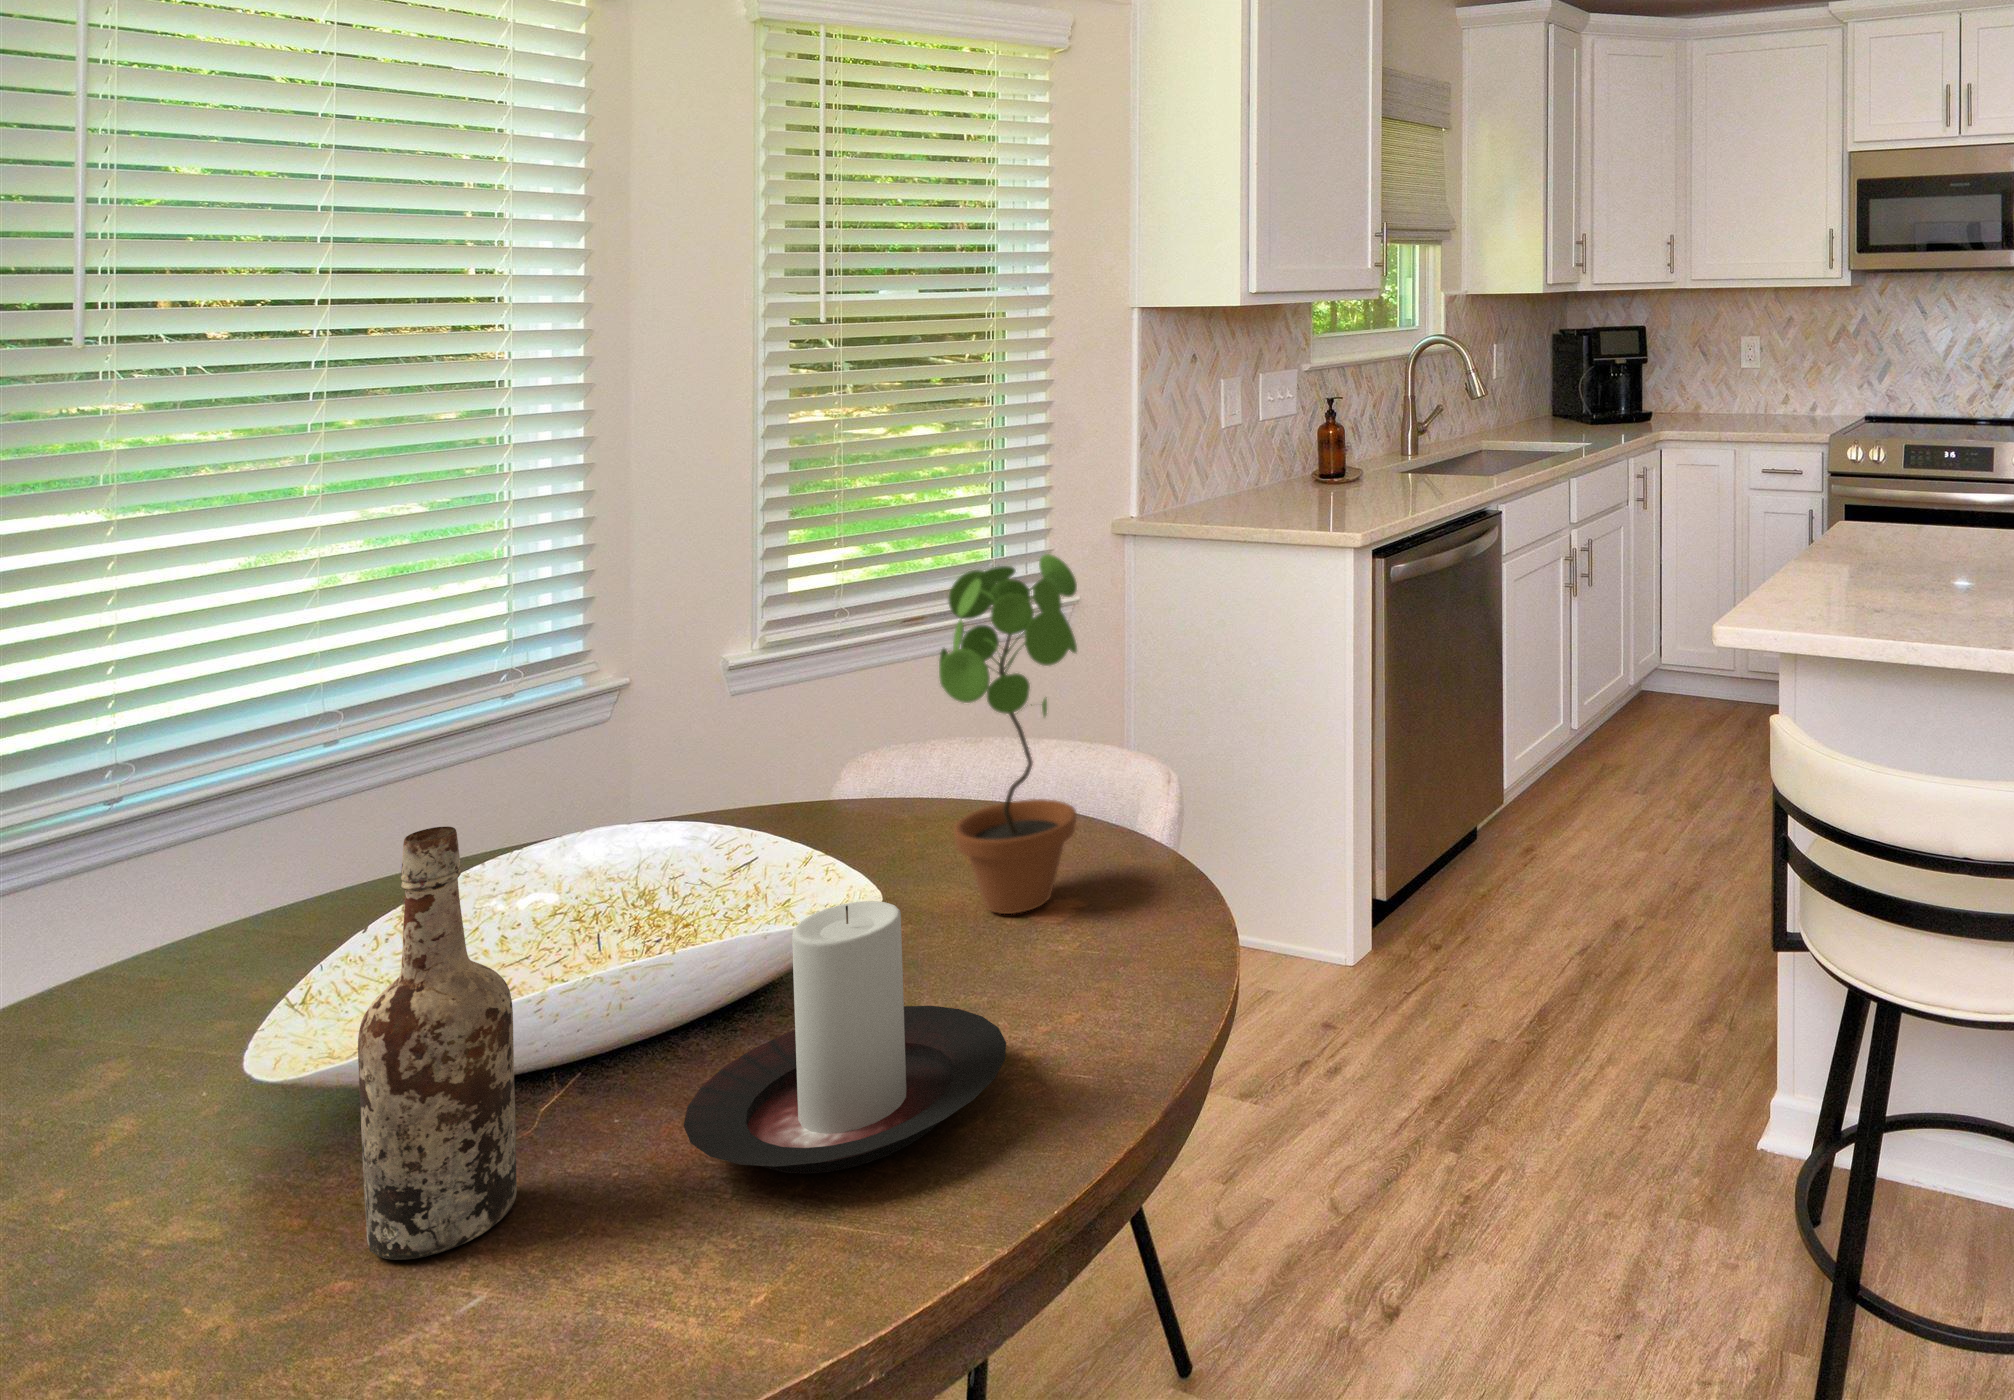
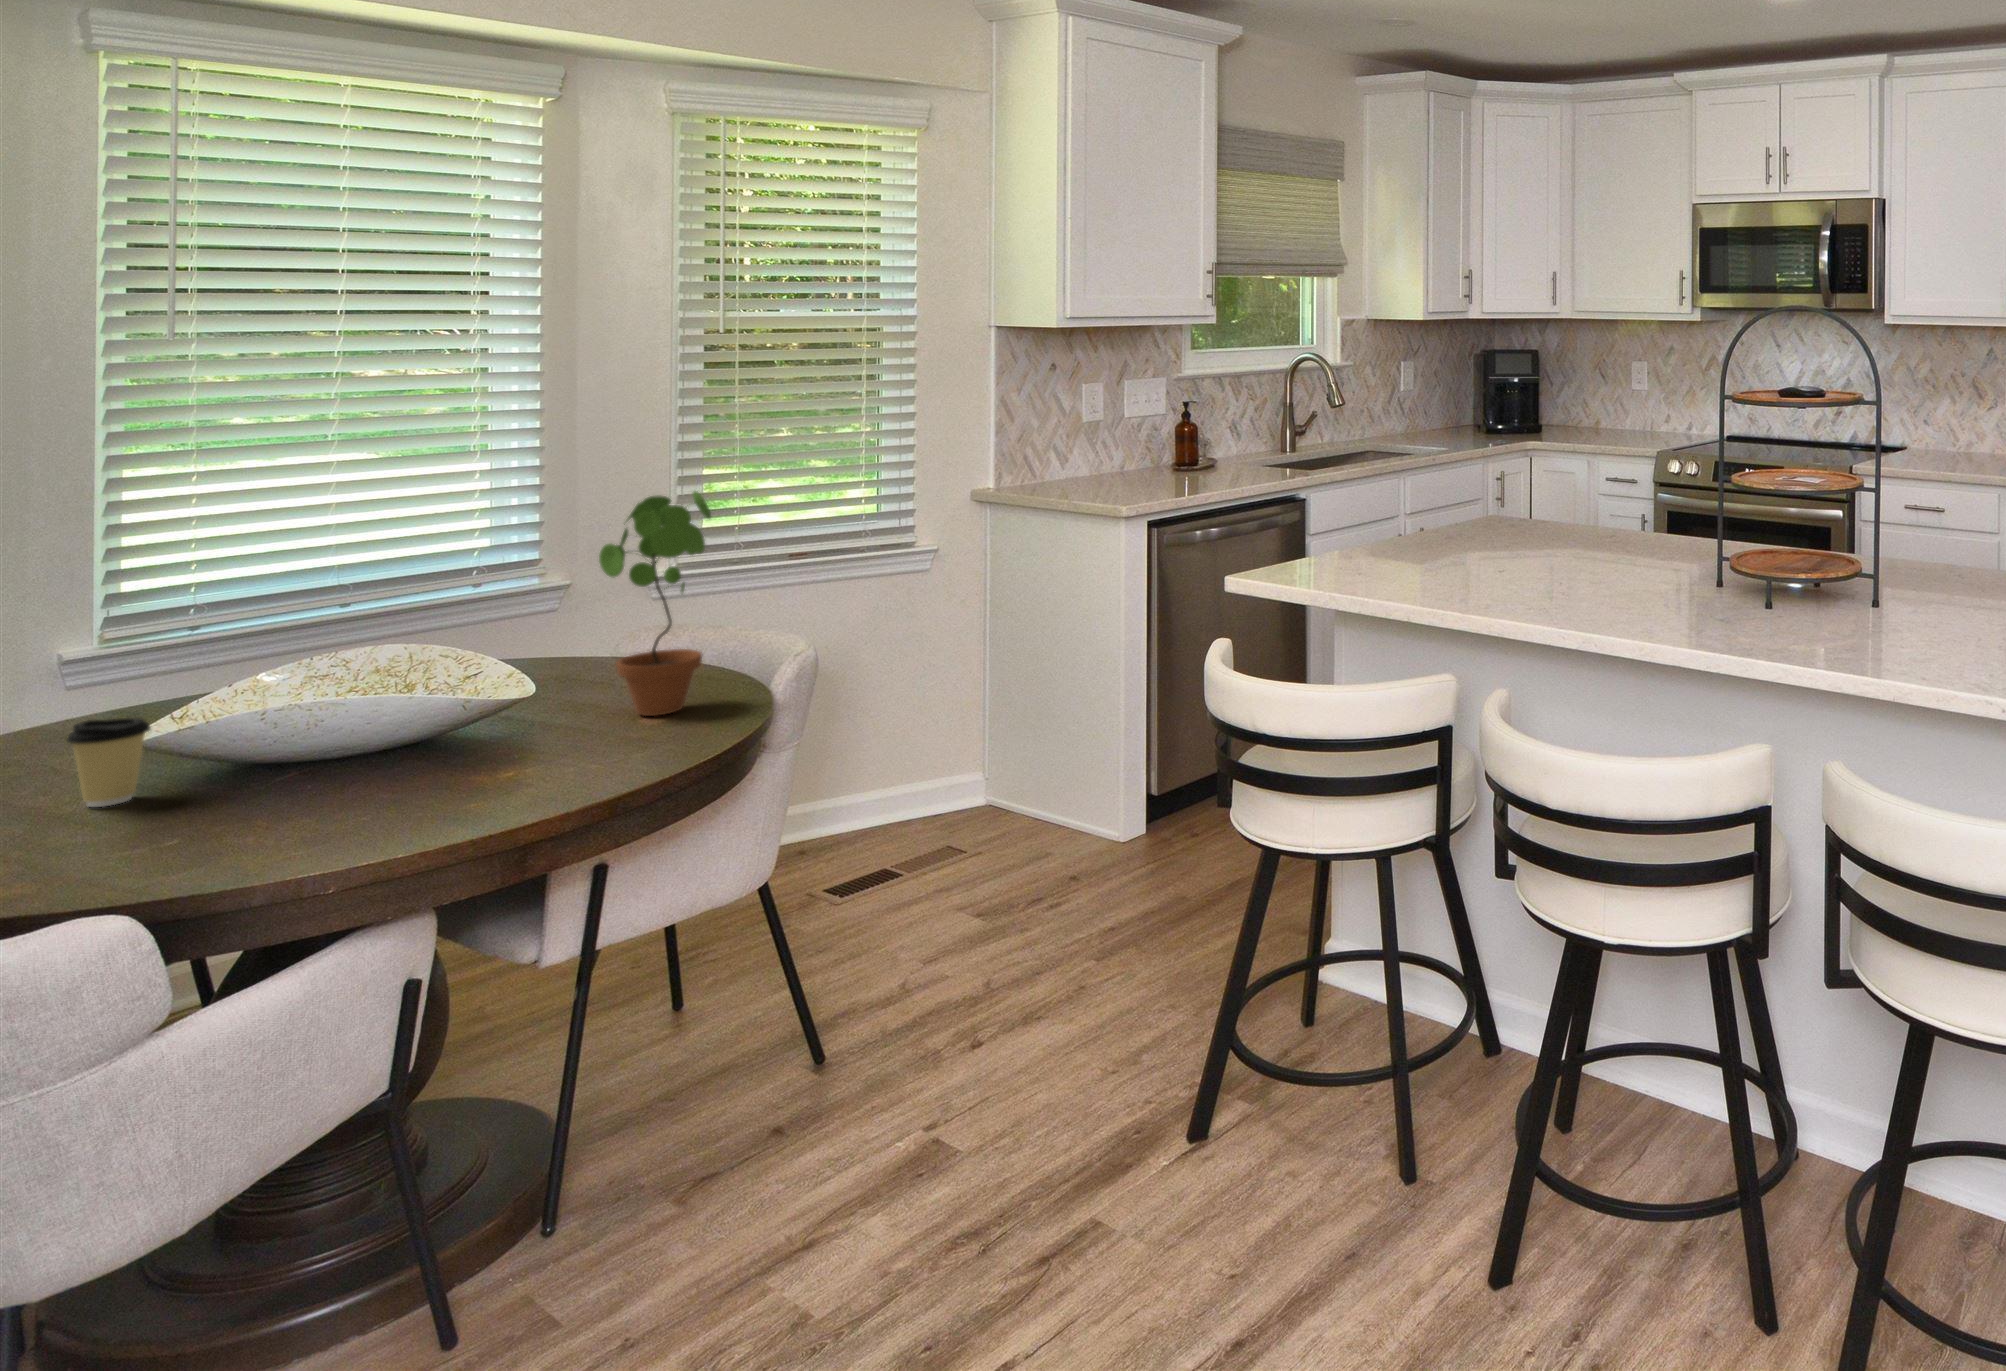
wine bottle: present [358,826,517,1260] -> none [176,602,263,820]
candle holder: present [684,901,1006,1174] -> none [345,670,550,809]
coffee cup: none [103,1056,264,1248] -> present [67,718,150,807]

